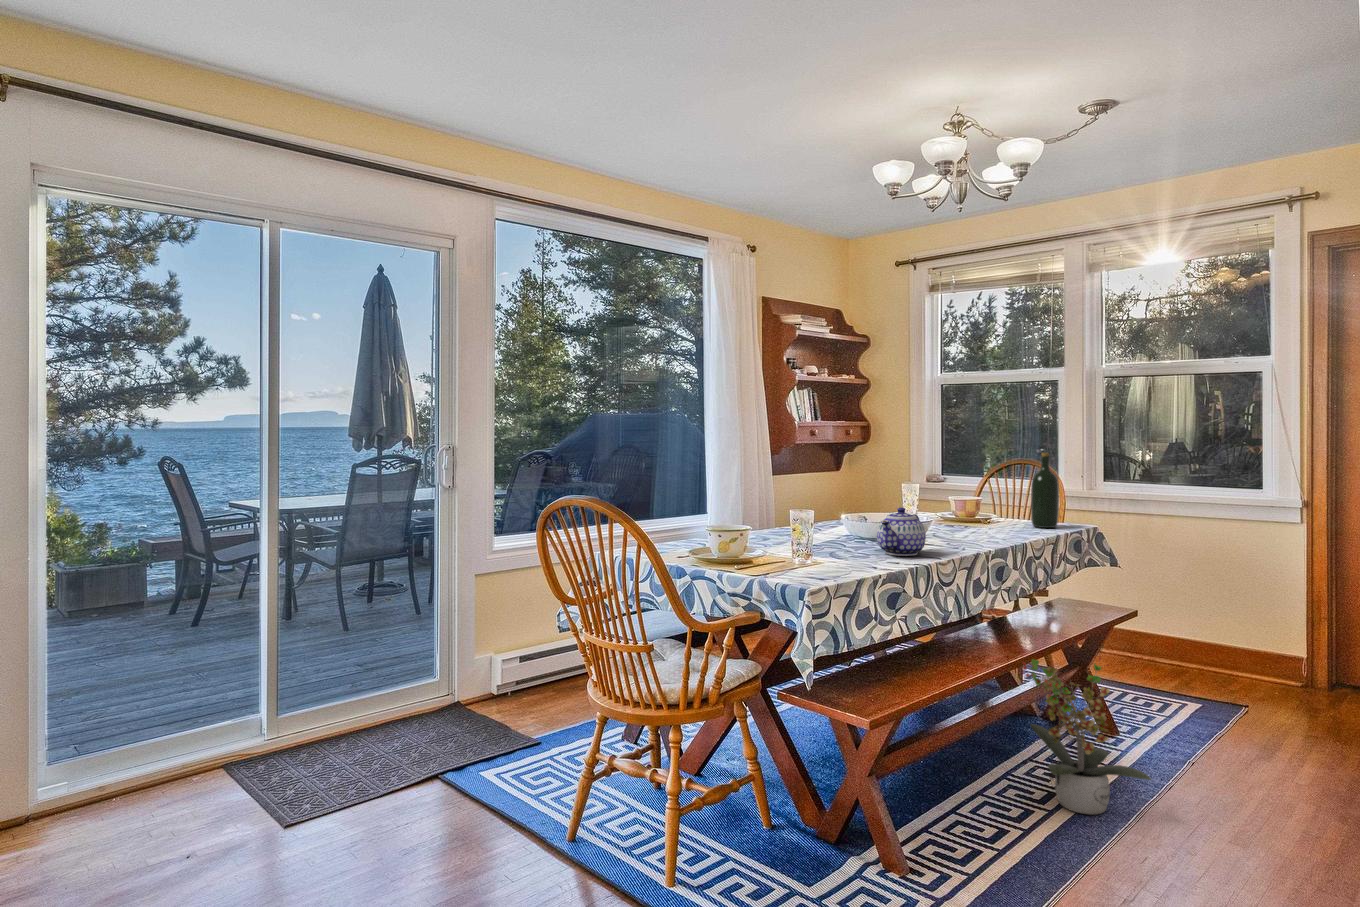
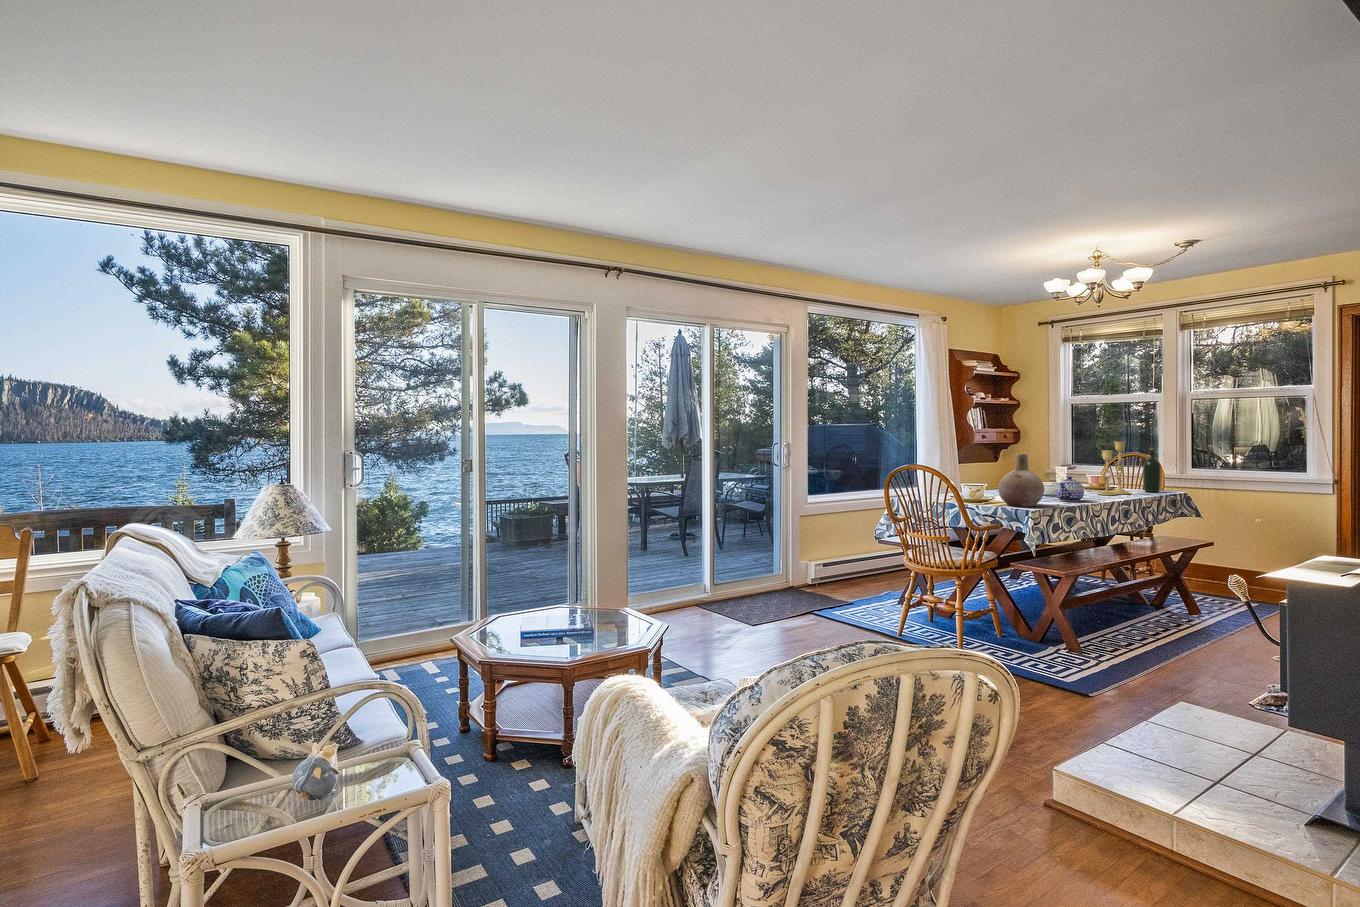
candlestick: none [956,441,1013,537] -> present [1097,441,1132,495]
vase: none [761,467,845,573] -> present [998,454,1044,507]
potted plant: present [1022,658,1151,815] -> none [1140,558,1216,639]

